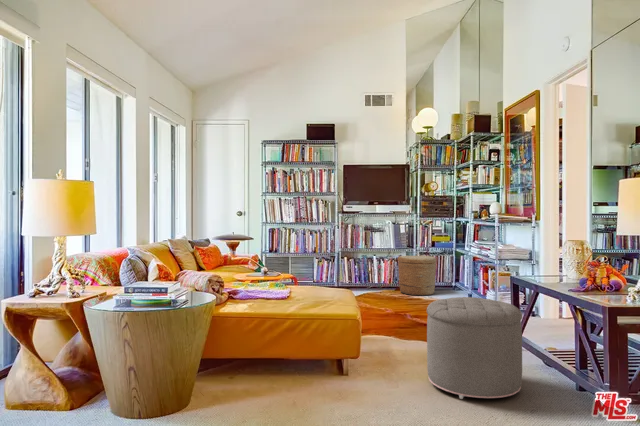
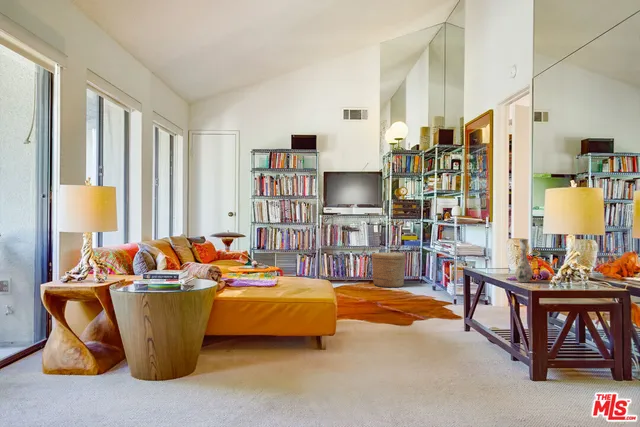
vase: none [582,241,605,296] -> present [515,239,532,282]
ottoman: present [427,297,522,399] -> none [392,285,467,365]

